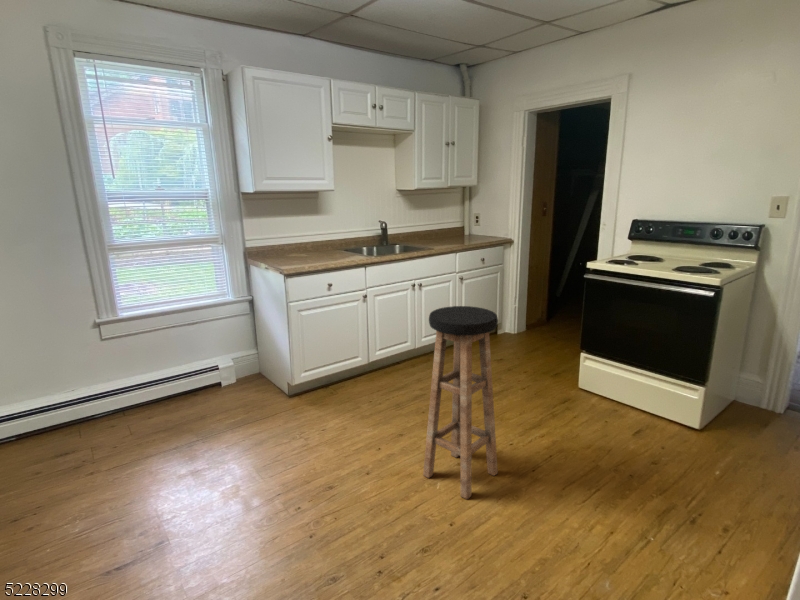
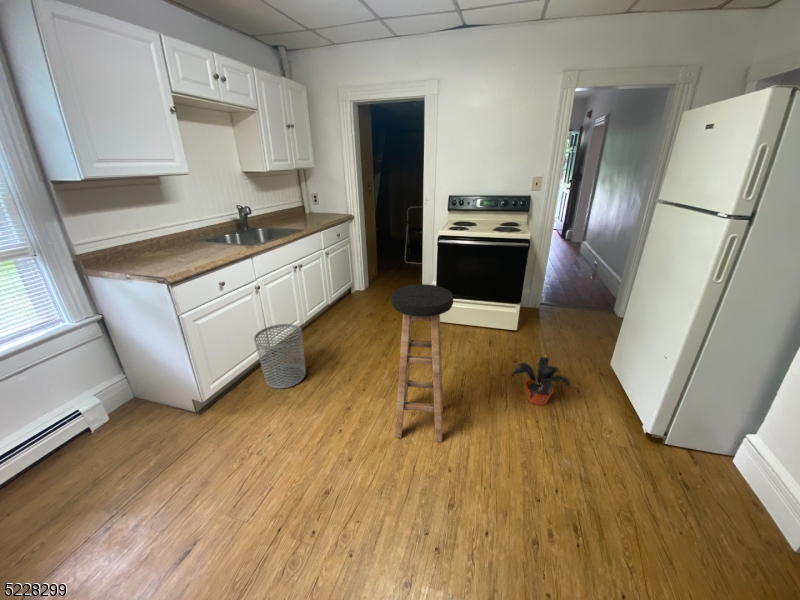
waste bin: none [345,337,390,401] -> present [254,324,306,389]
potted plant: none [601,451,688,523] -> present [512,357,570,405]

